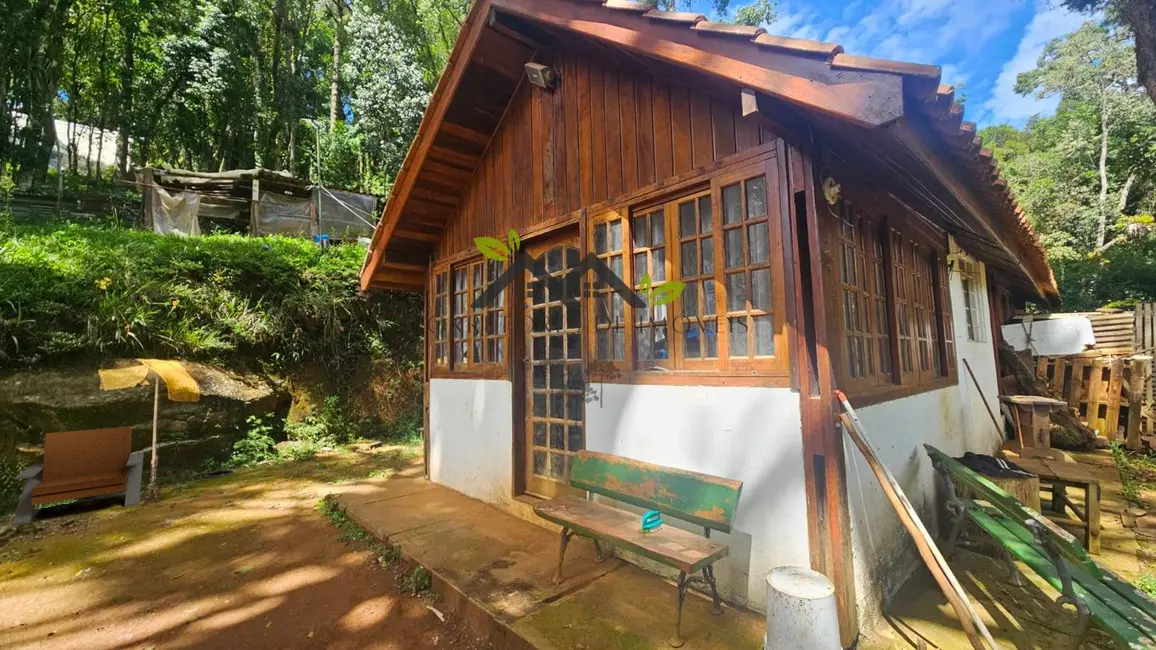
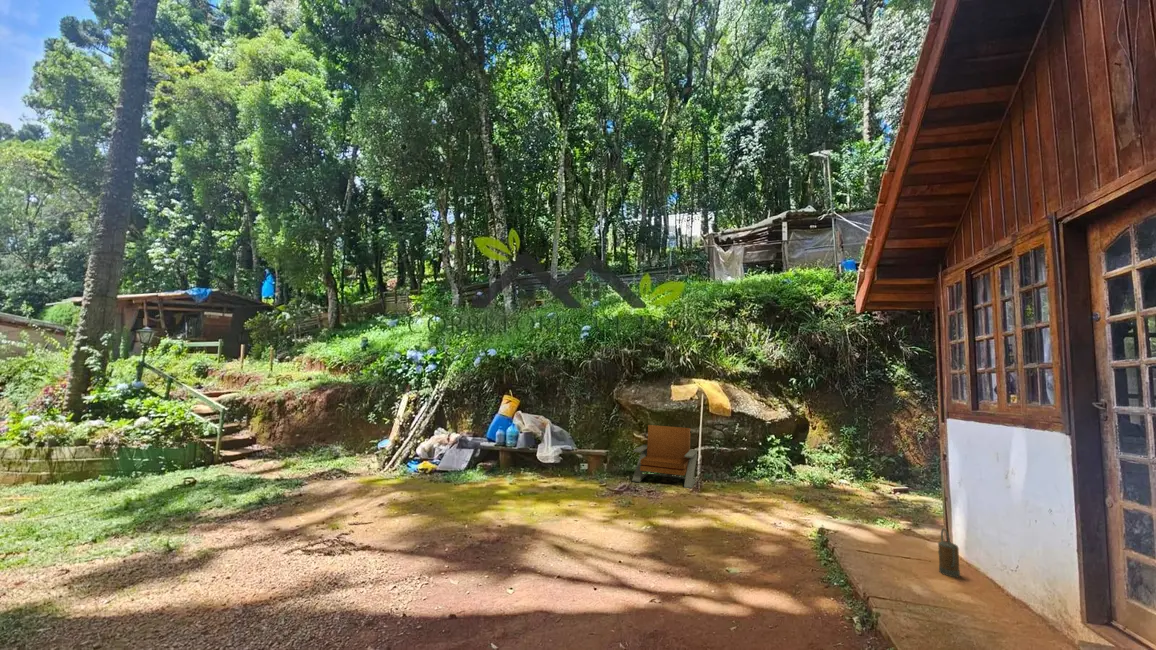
potted tree: present [205,438,233,477] -> none [737,444,759,483]
watering can: none [426,462,439,497] -> present [938,528,960,577]

